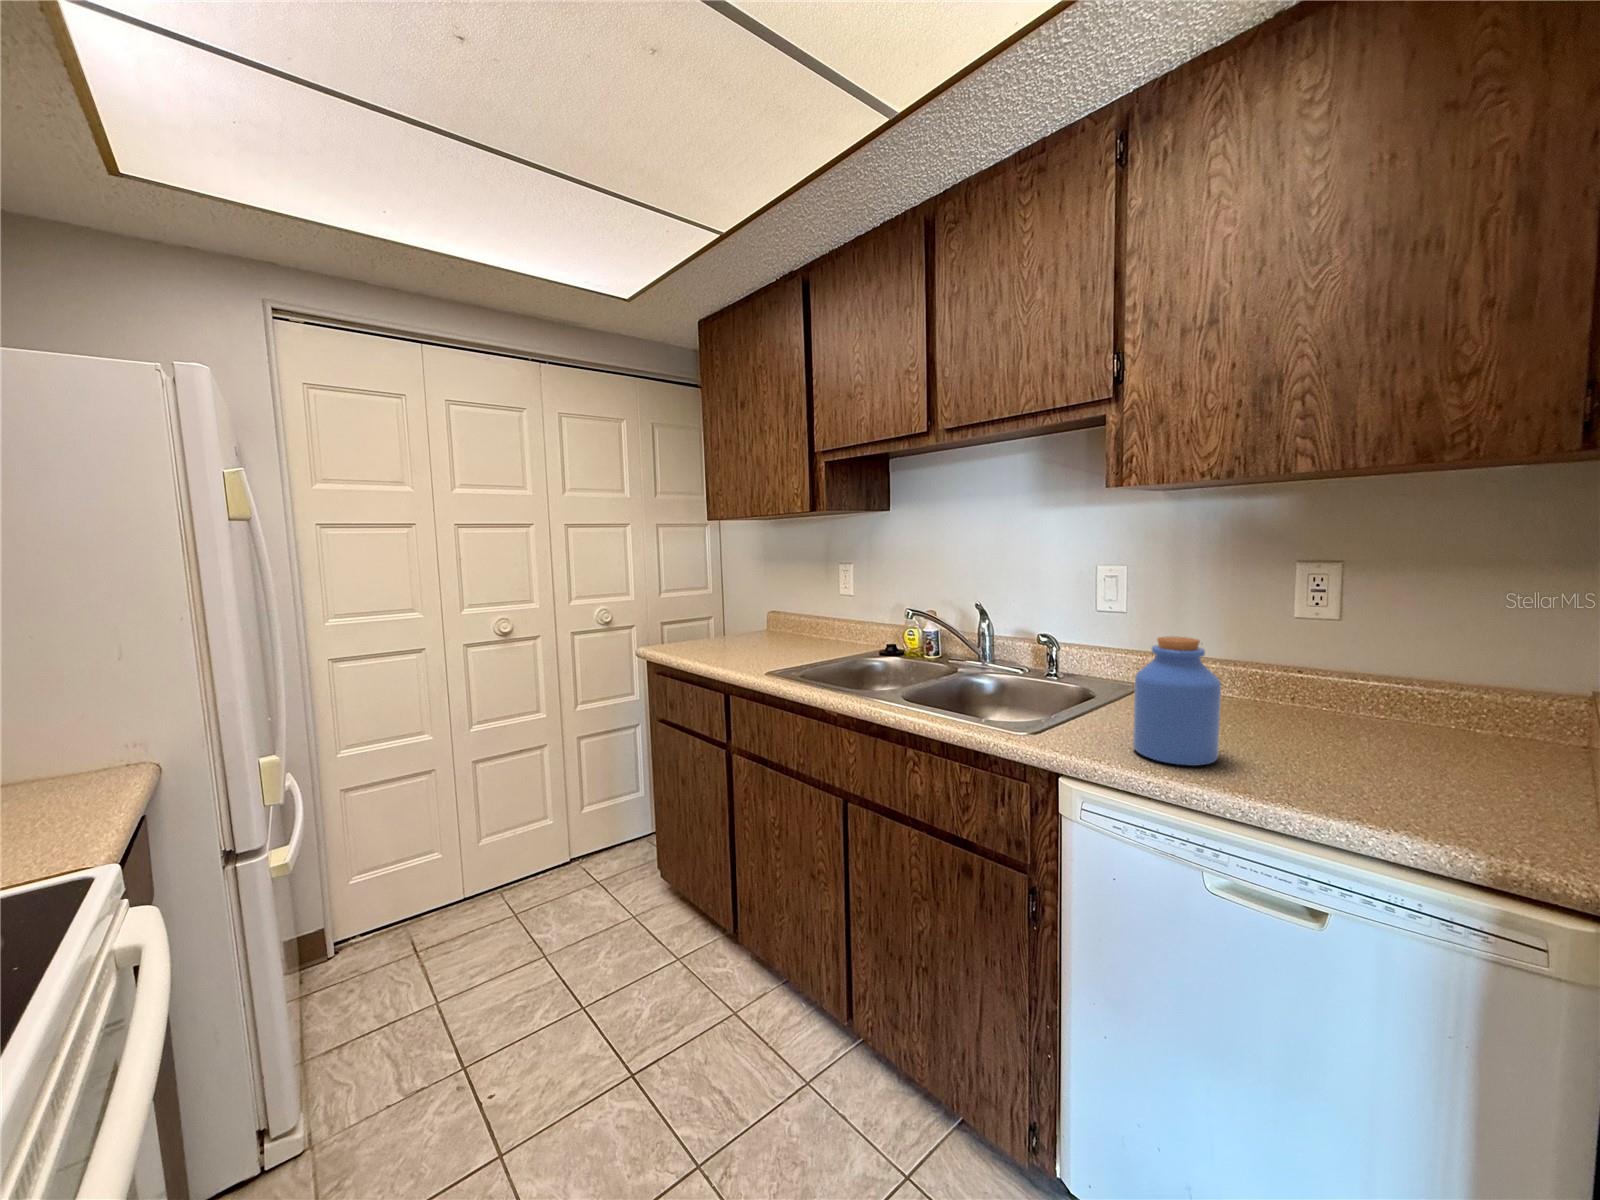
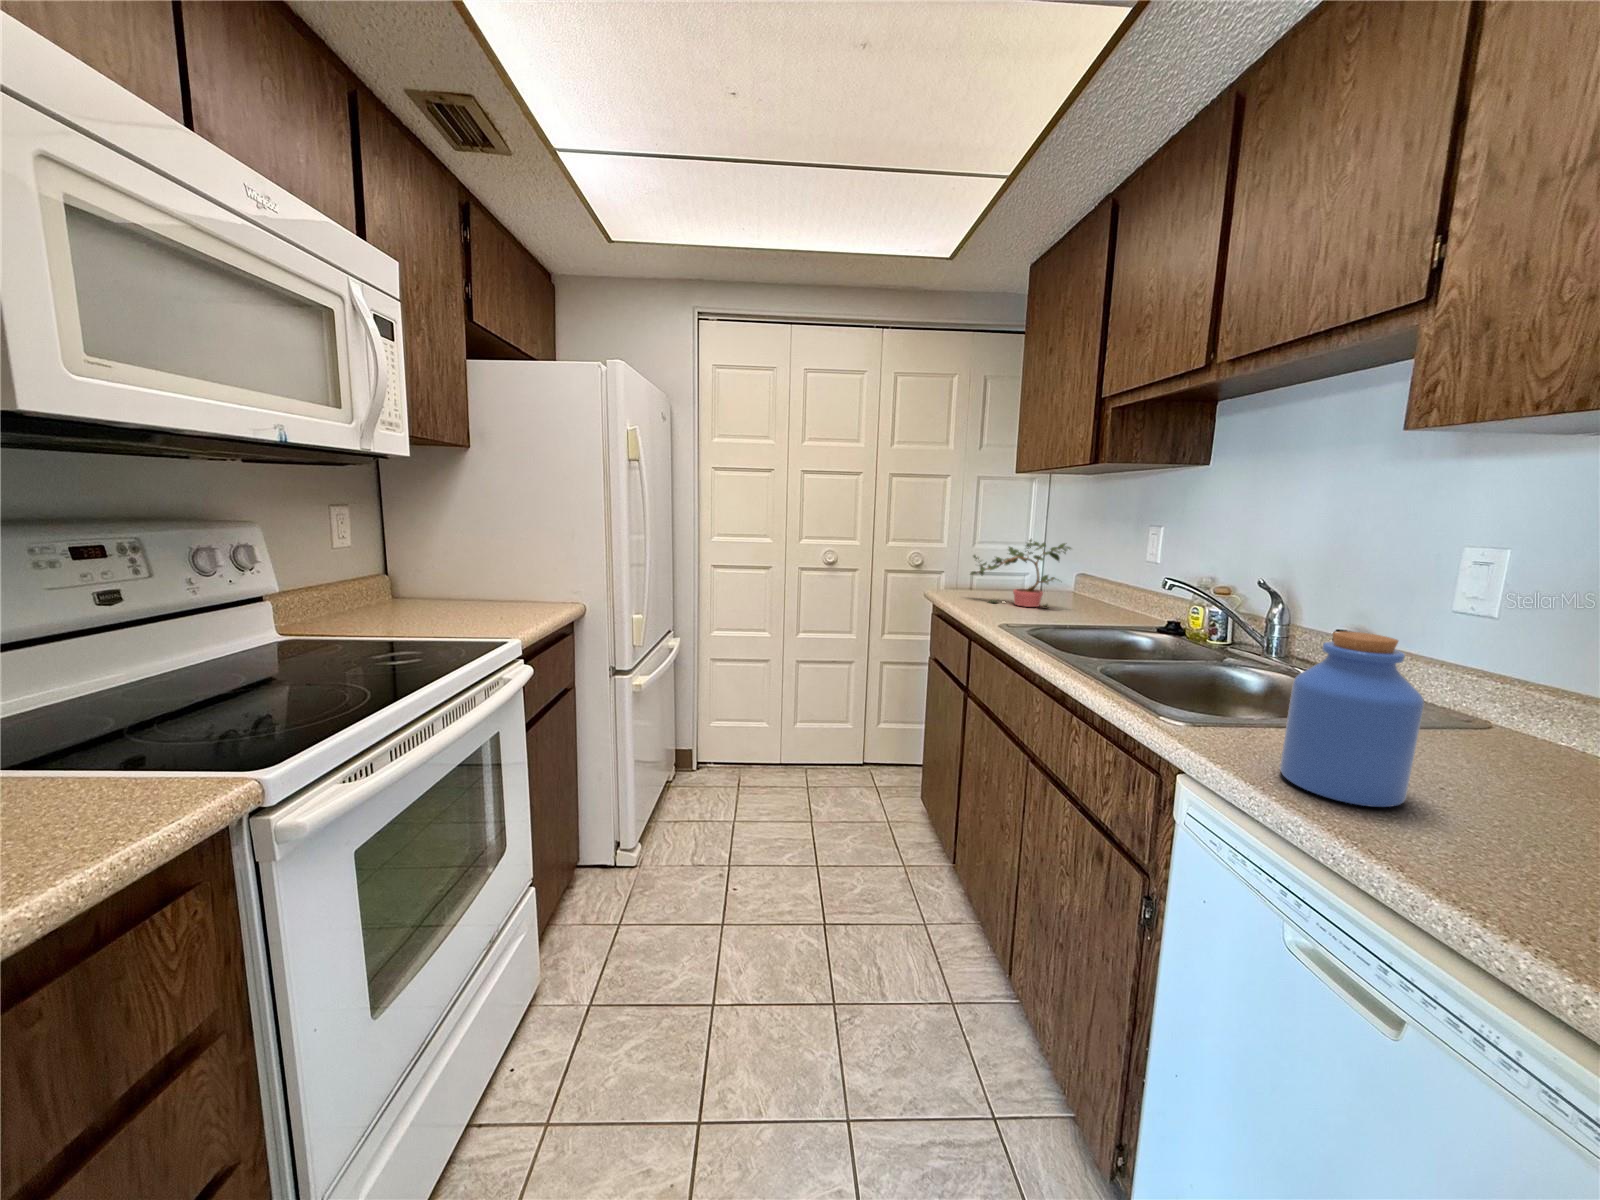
potted plant: none [691,583,788,652] -> present [971,539,1071,608]

